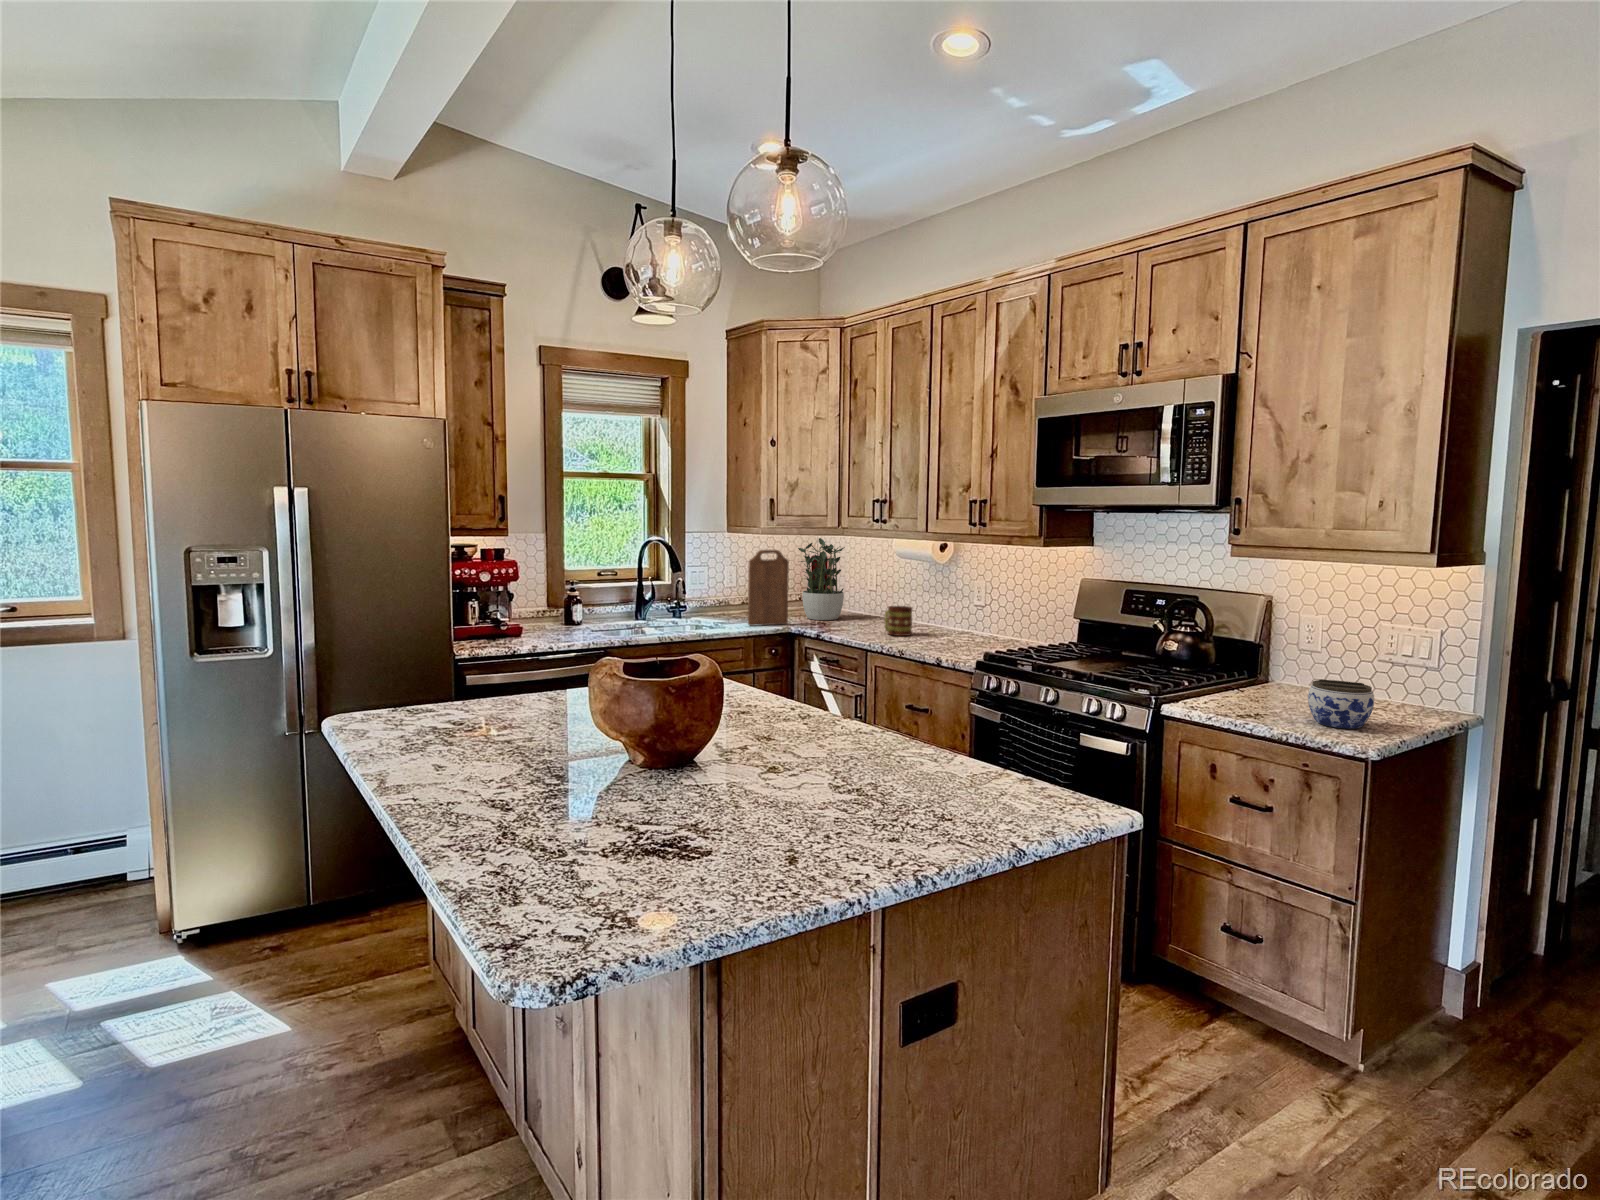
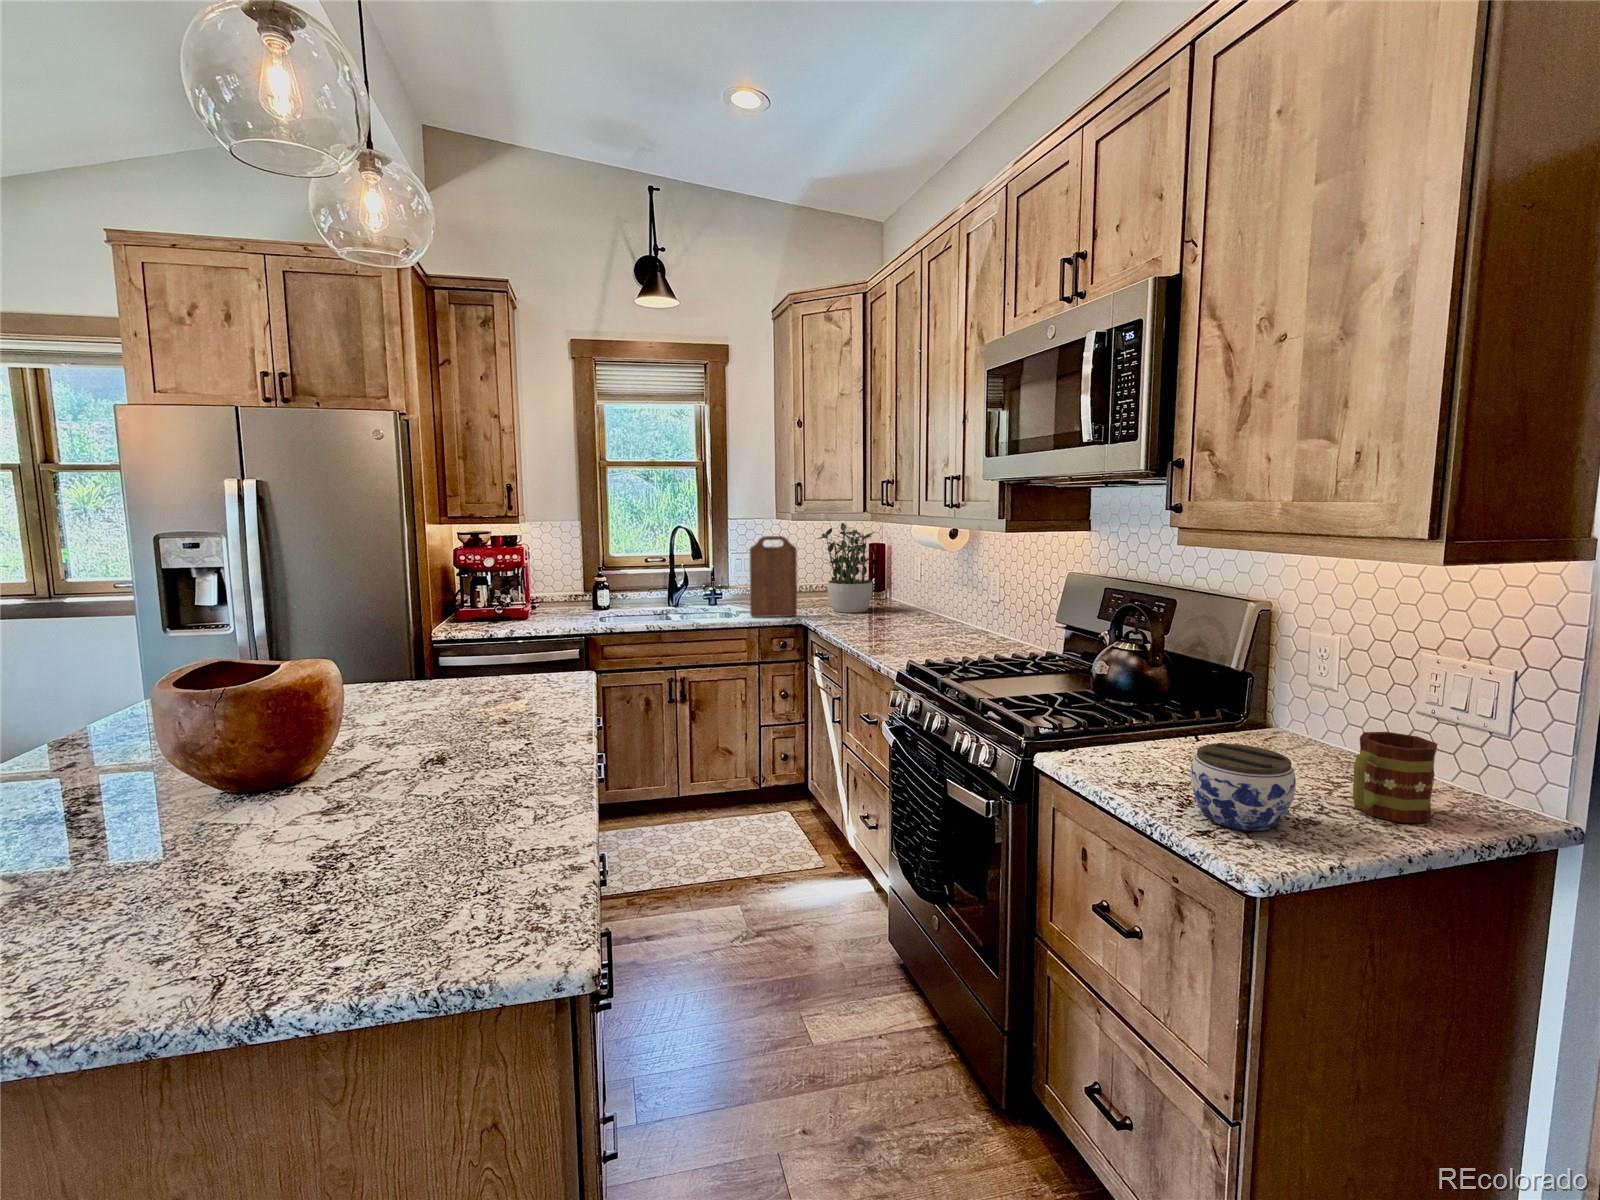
mug: present [885,606,912,636] -> present [1353,732,1438,823]

